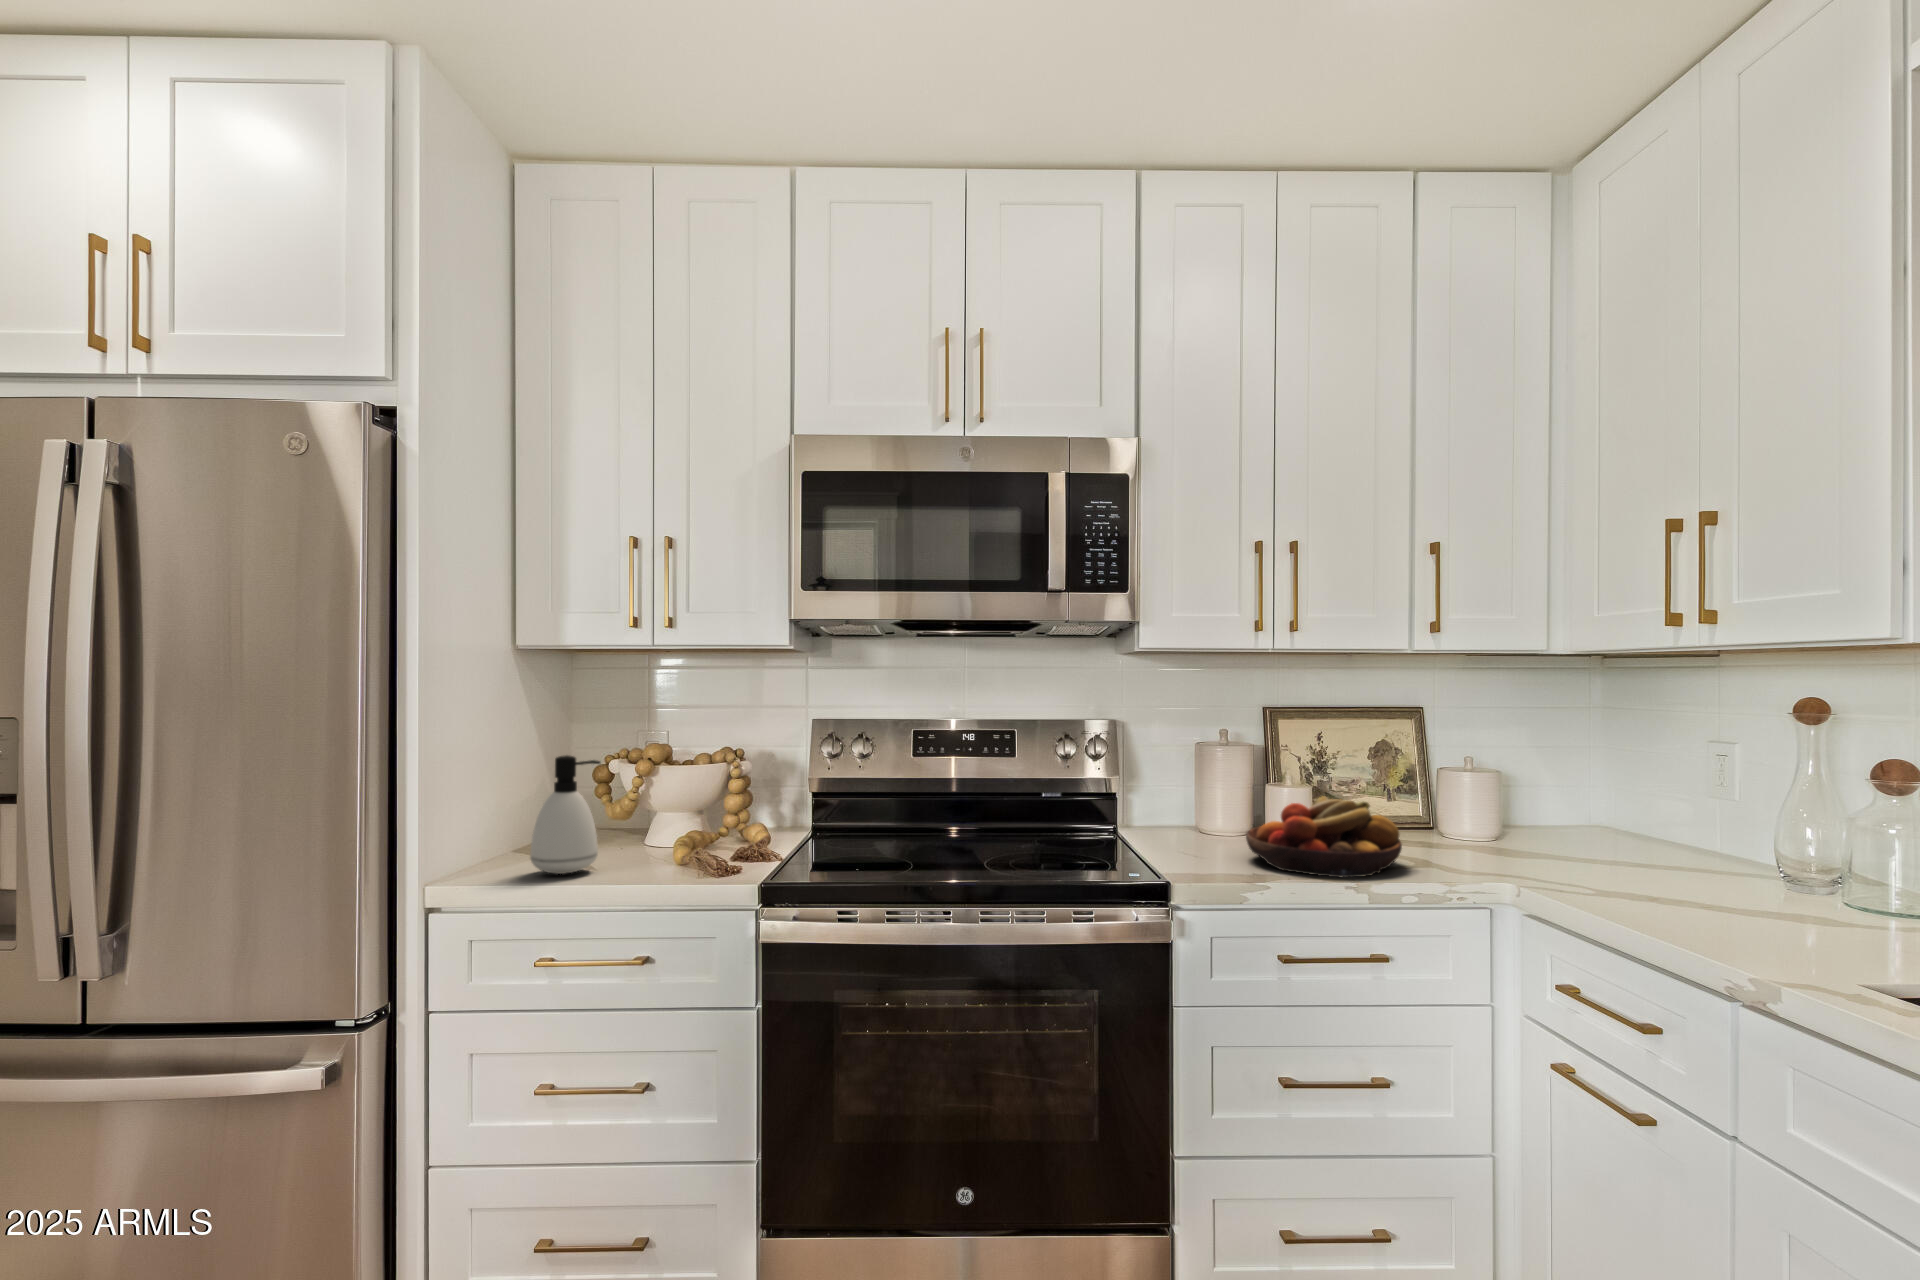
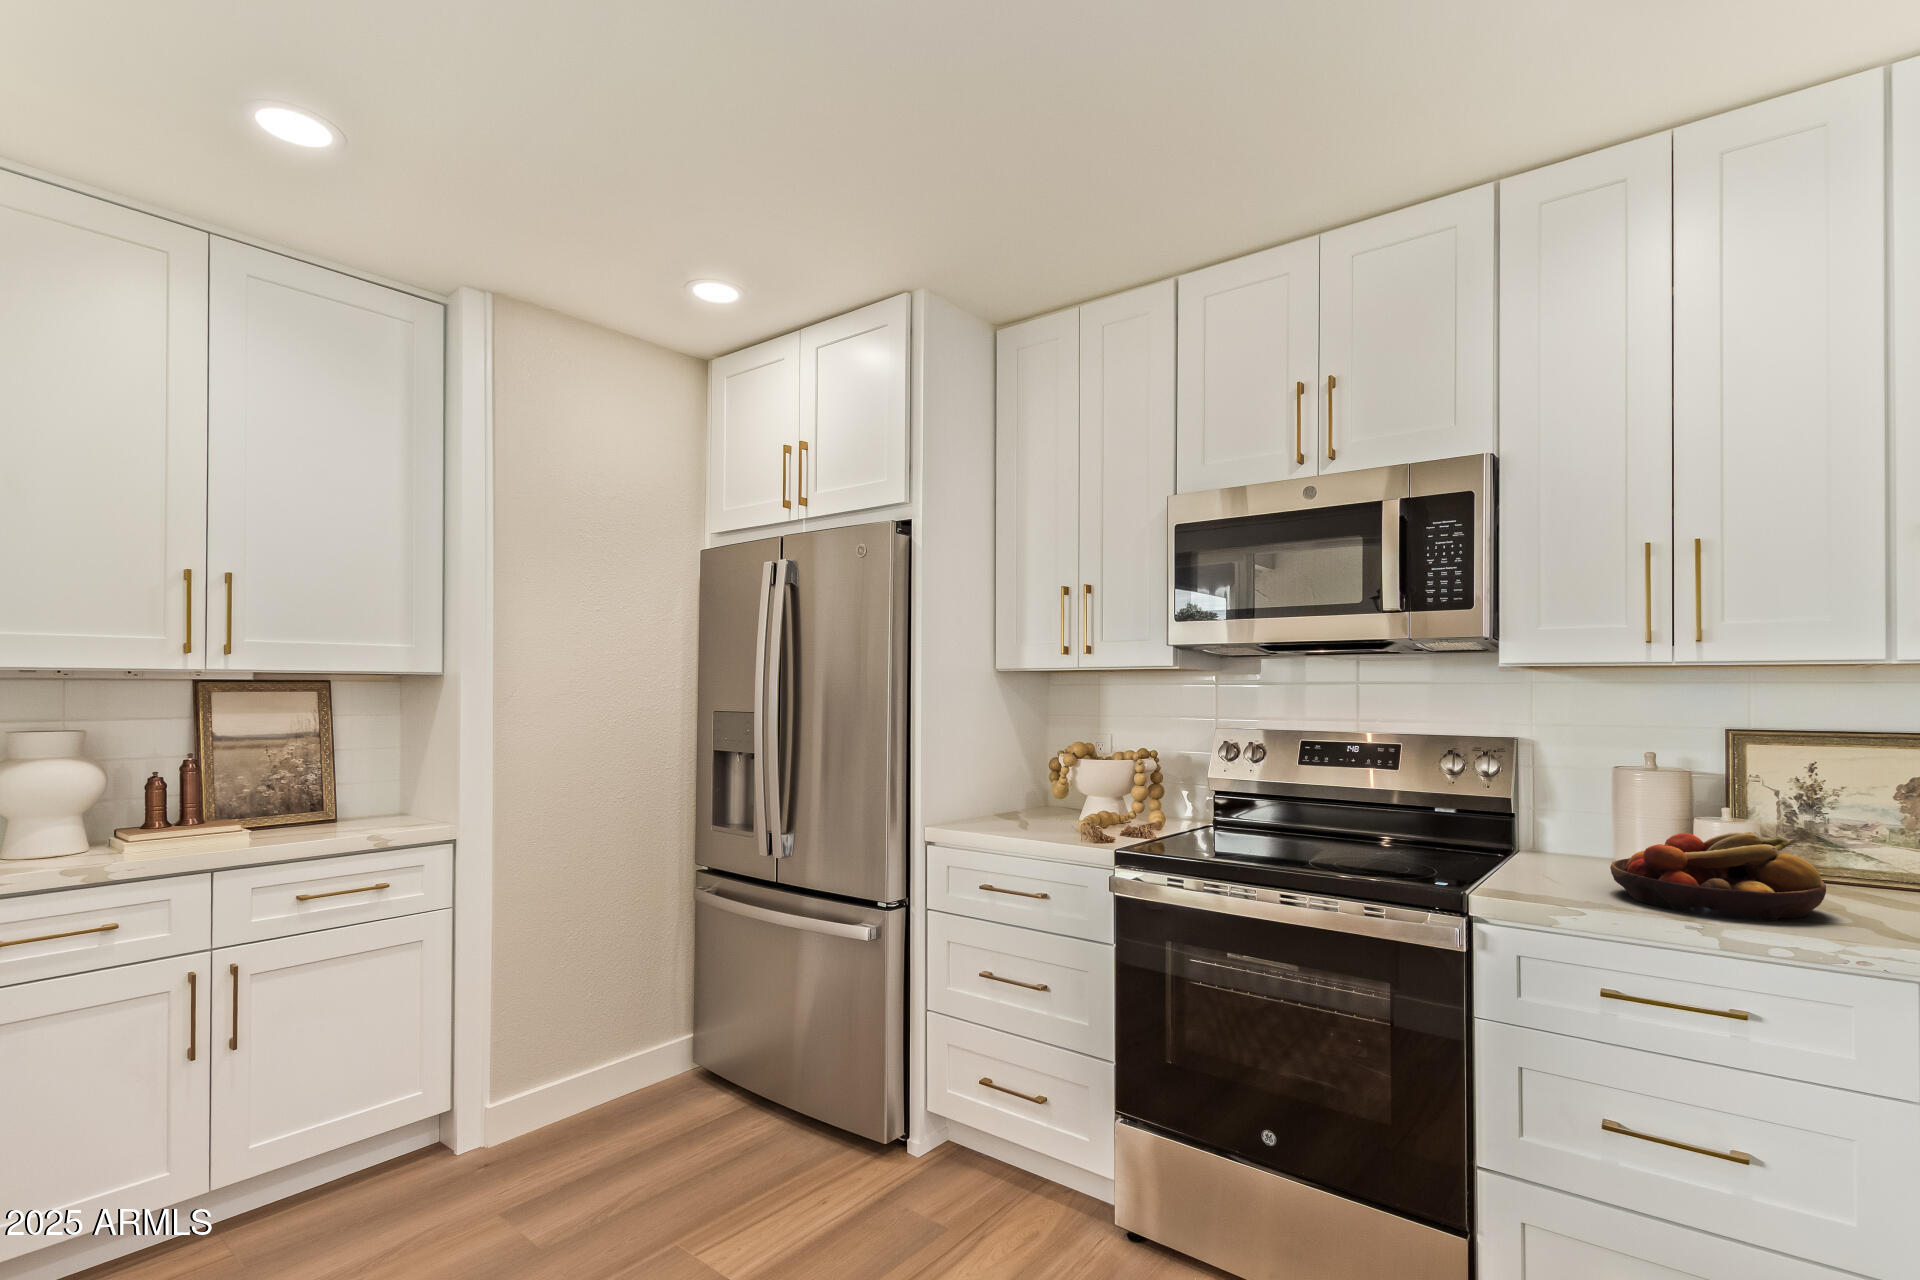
soap dispenser: present [530,755,600,874] -> none [988,745,1031,827]

